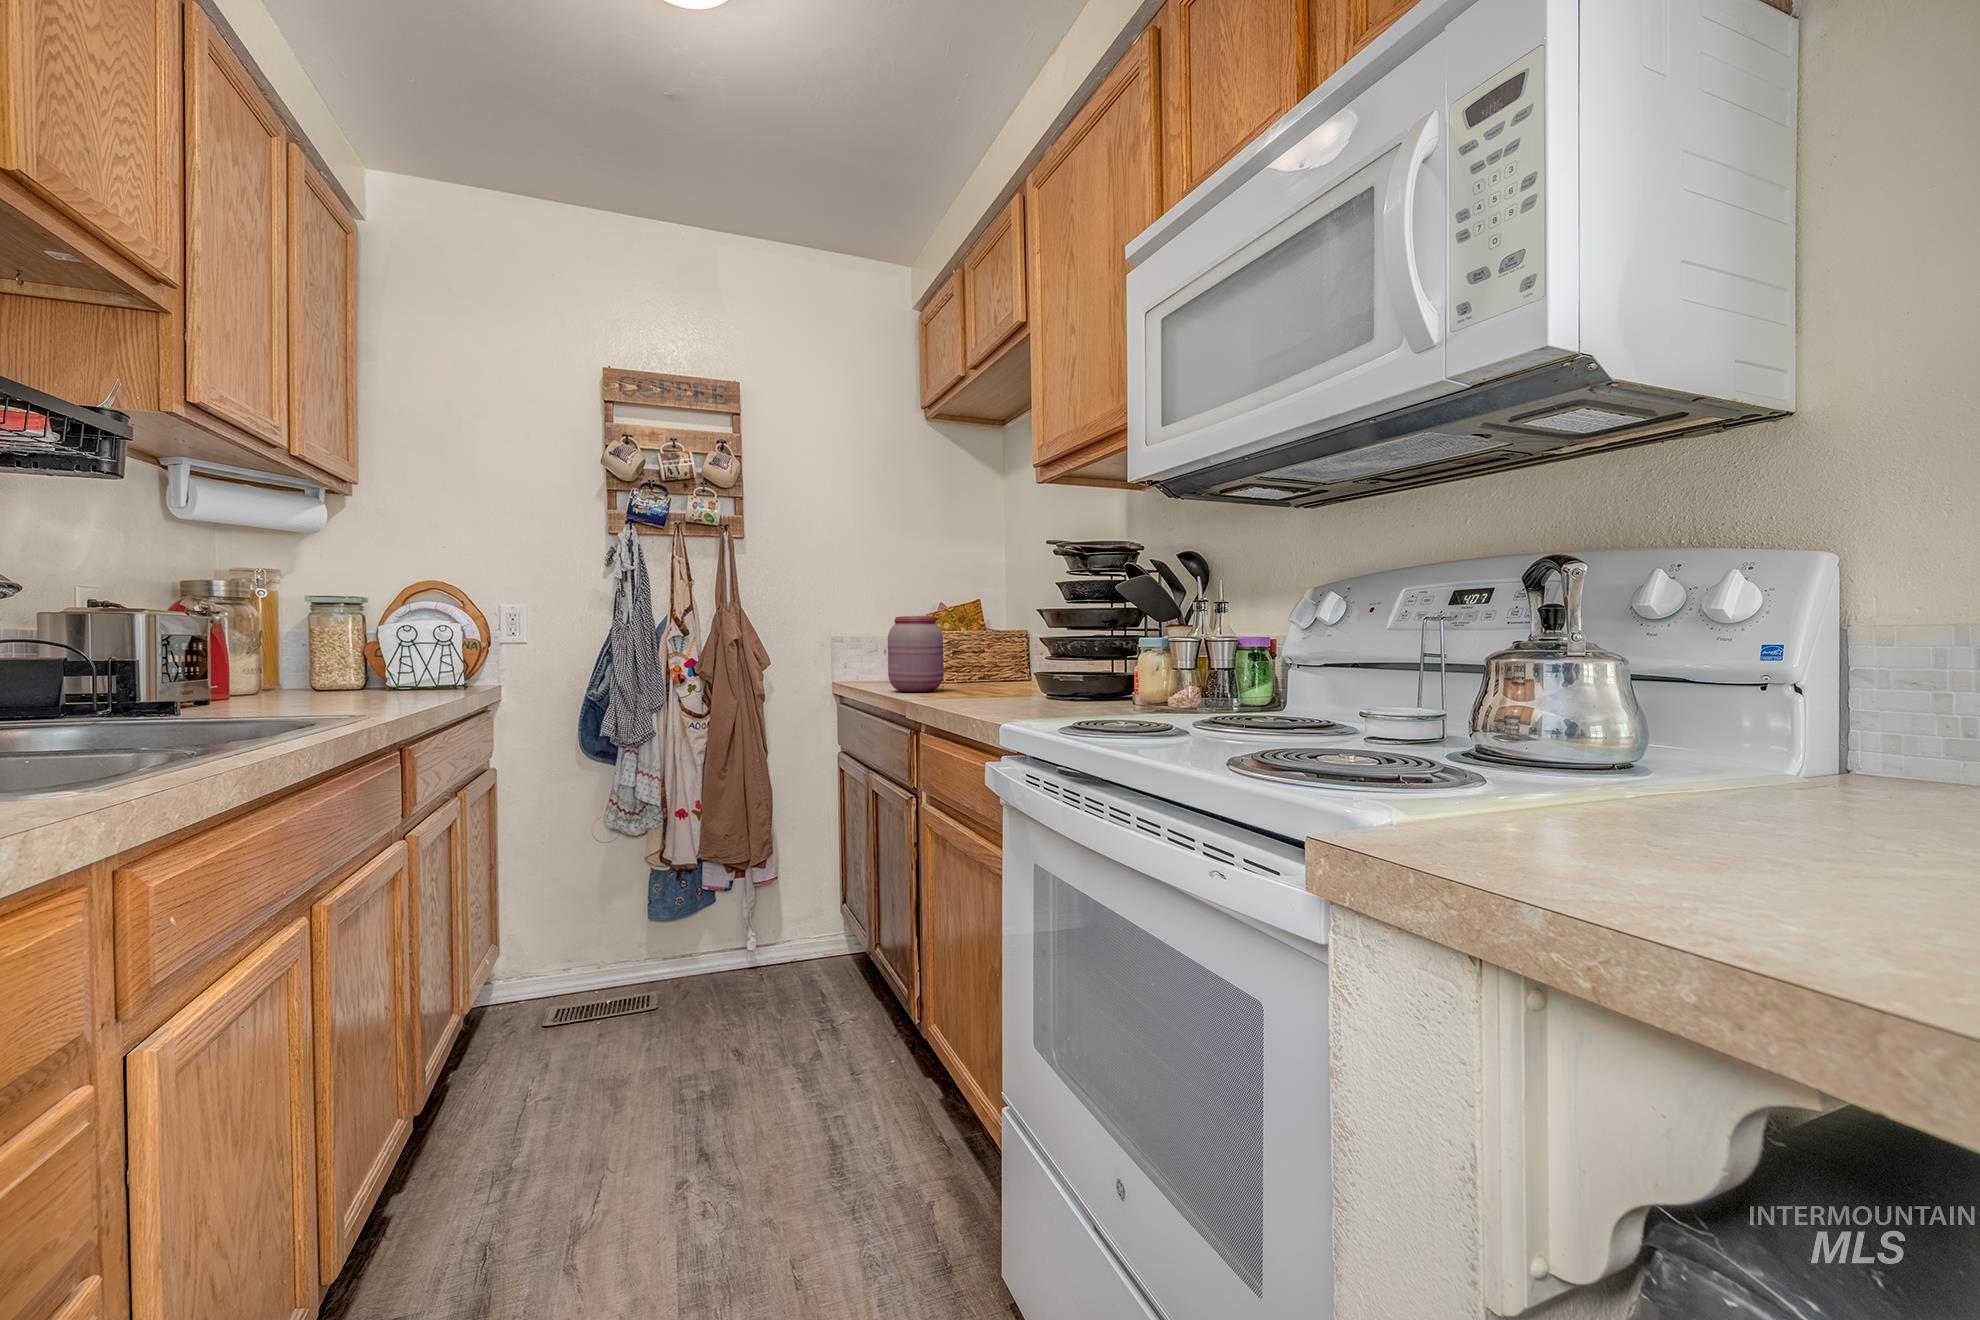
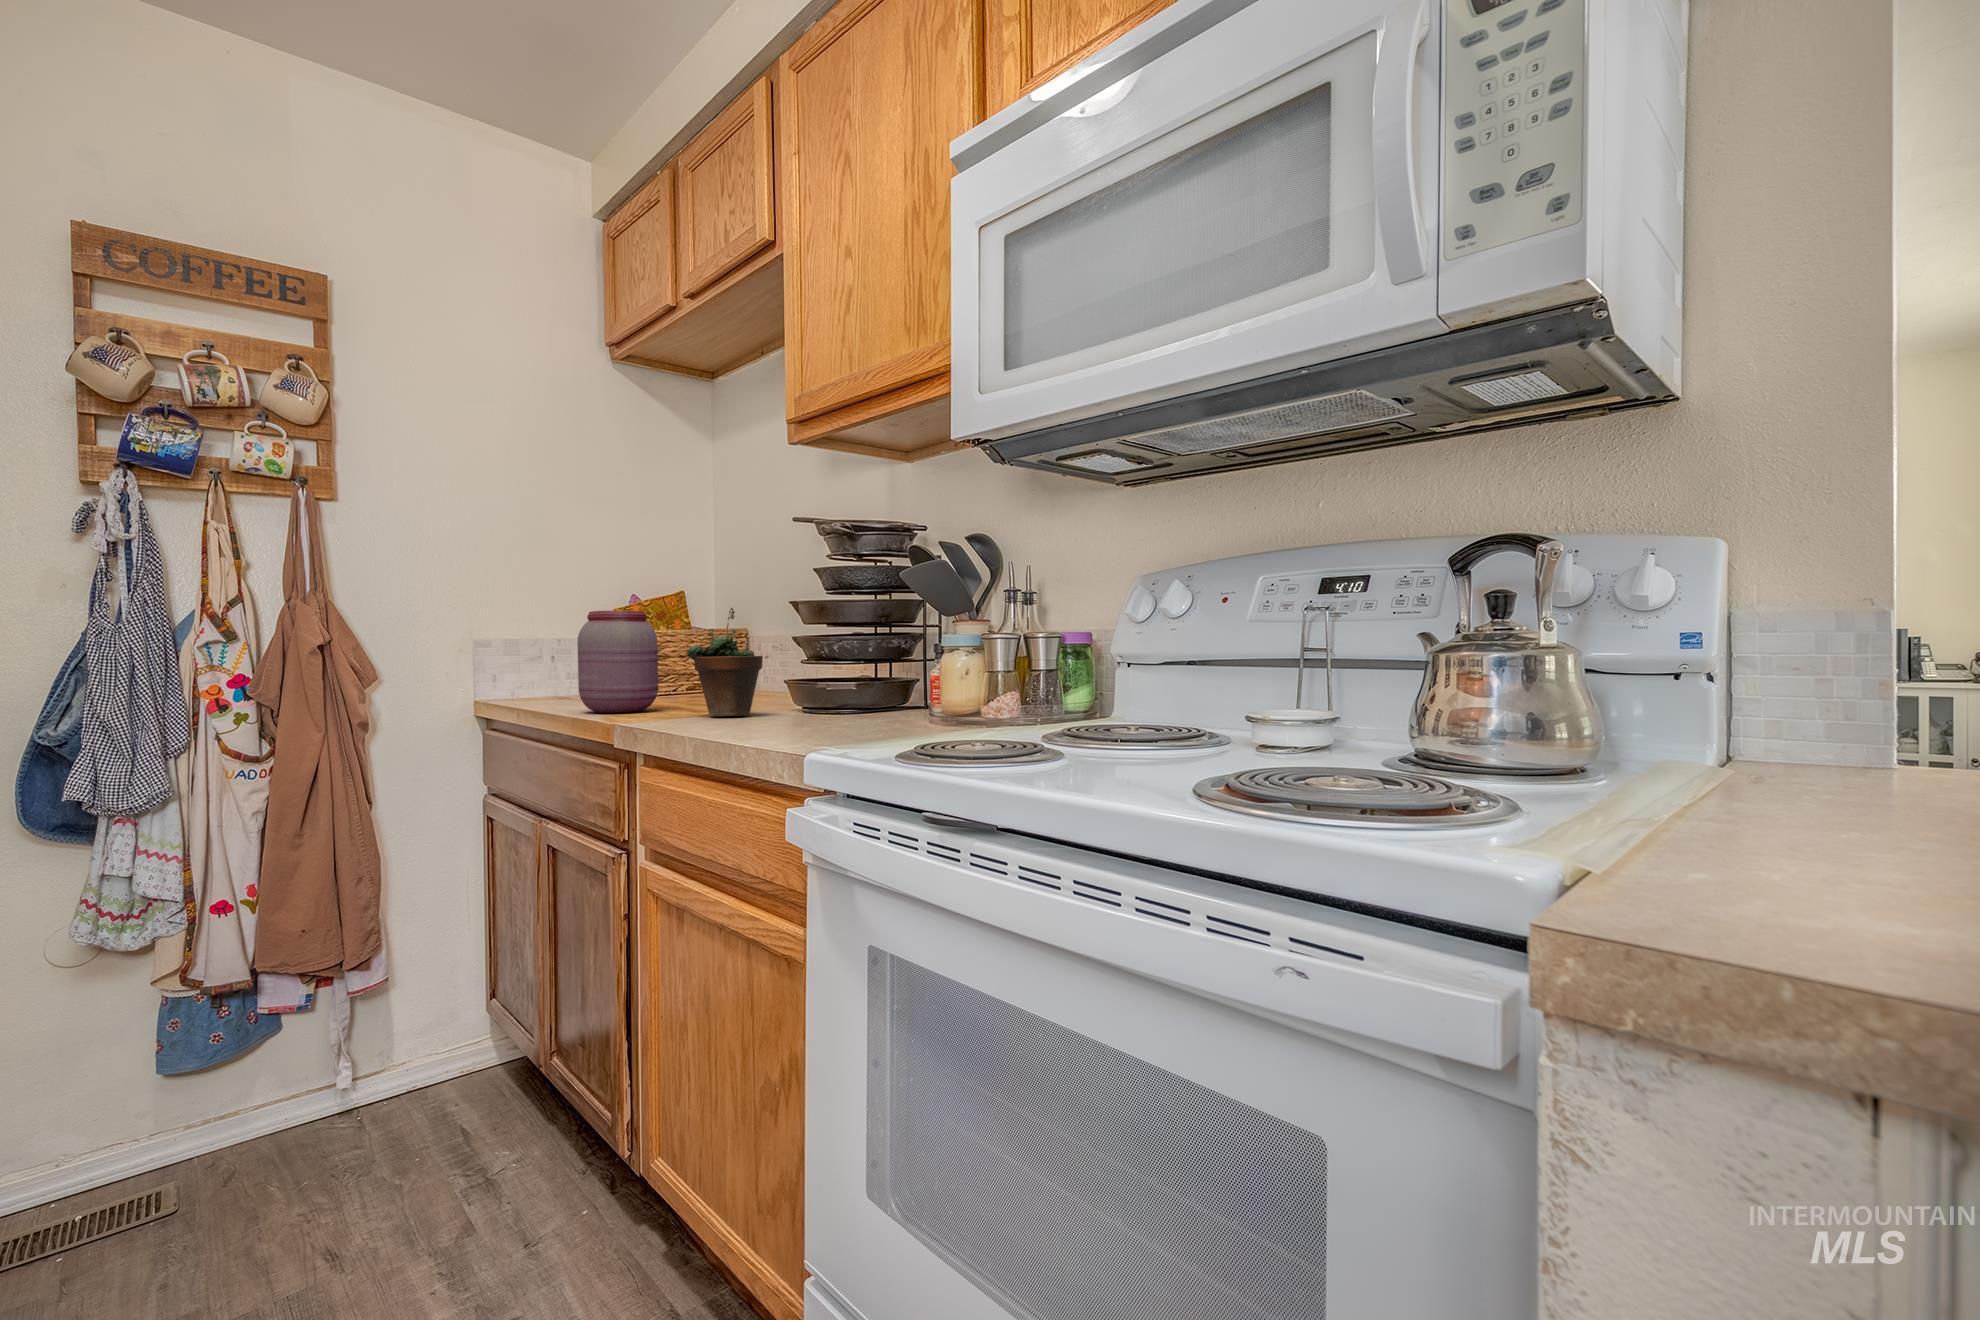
succulent plant: none [955,614,1011,697] -> present [686,608,763,717]

